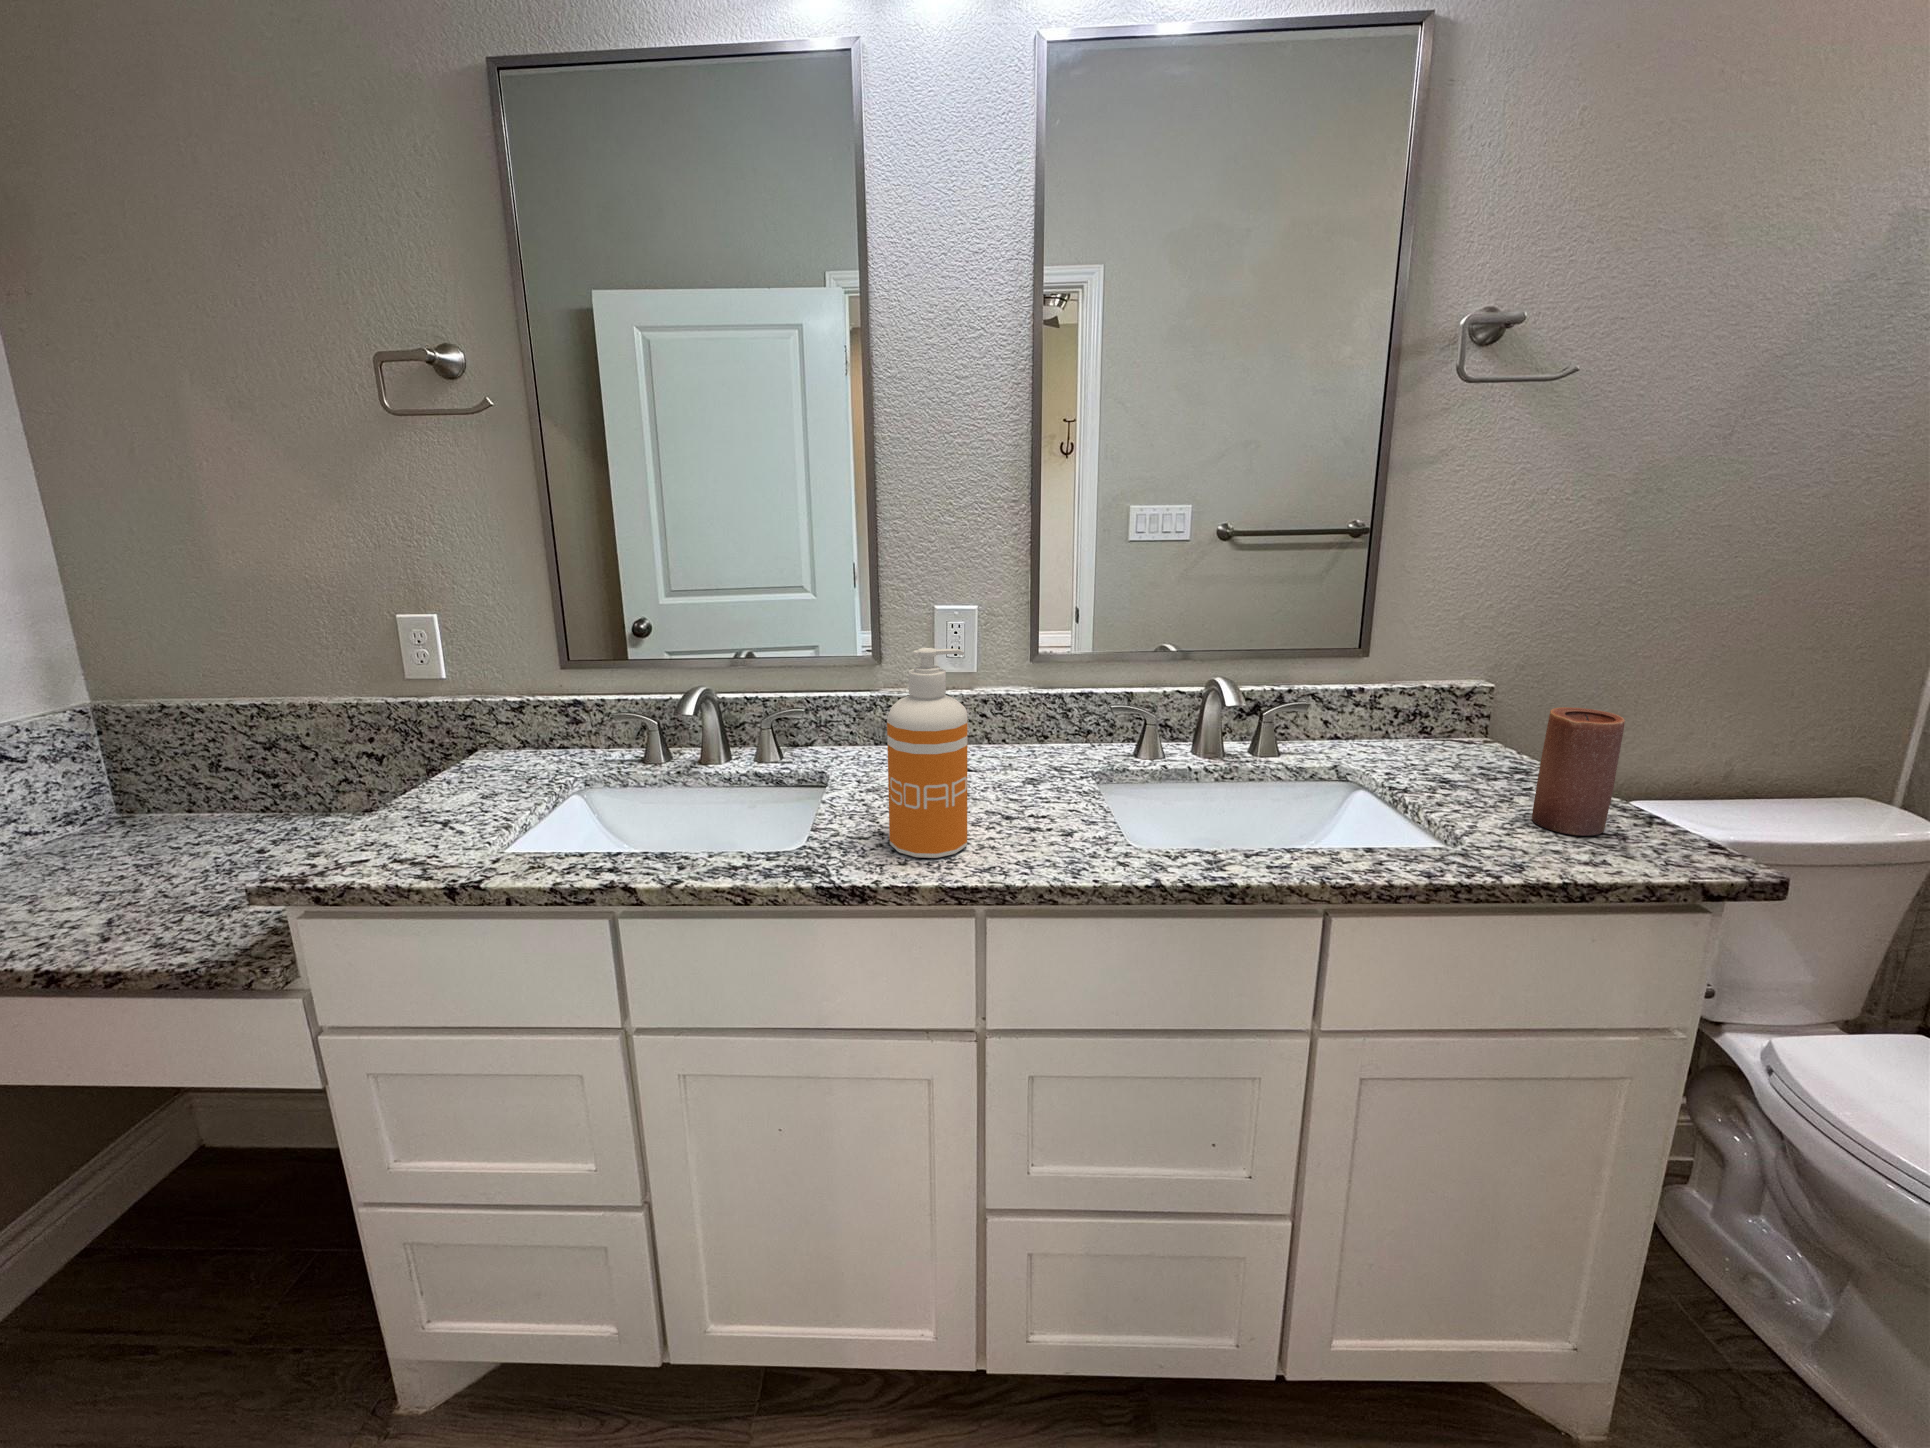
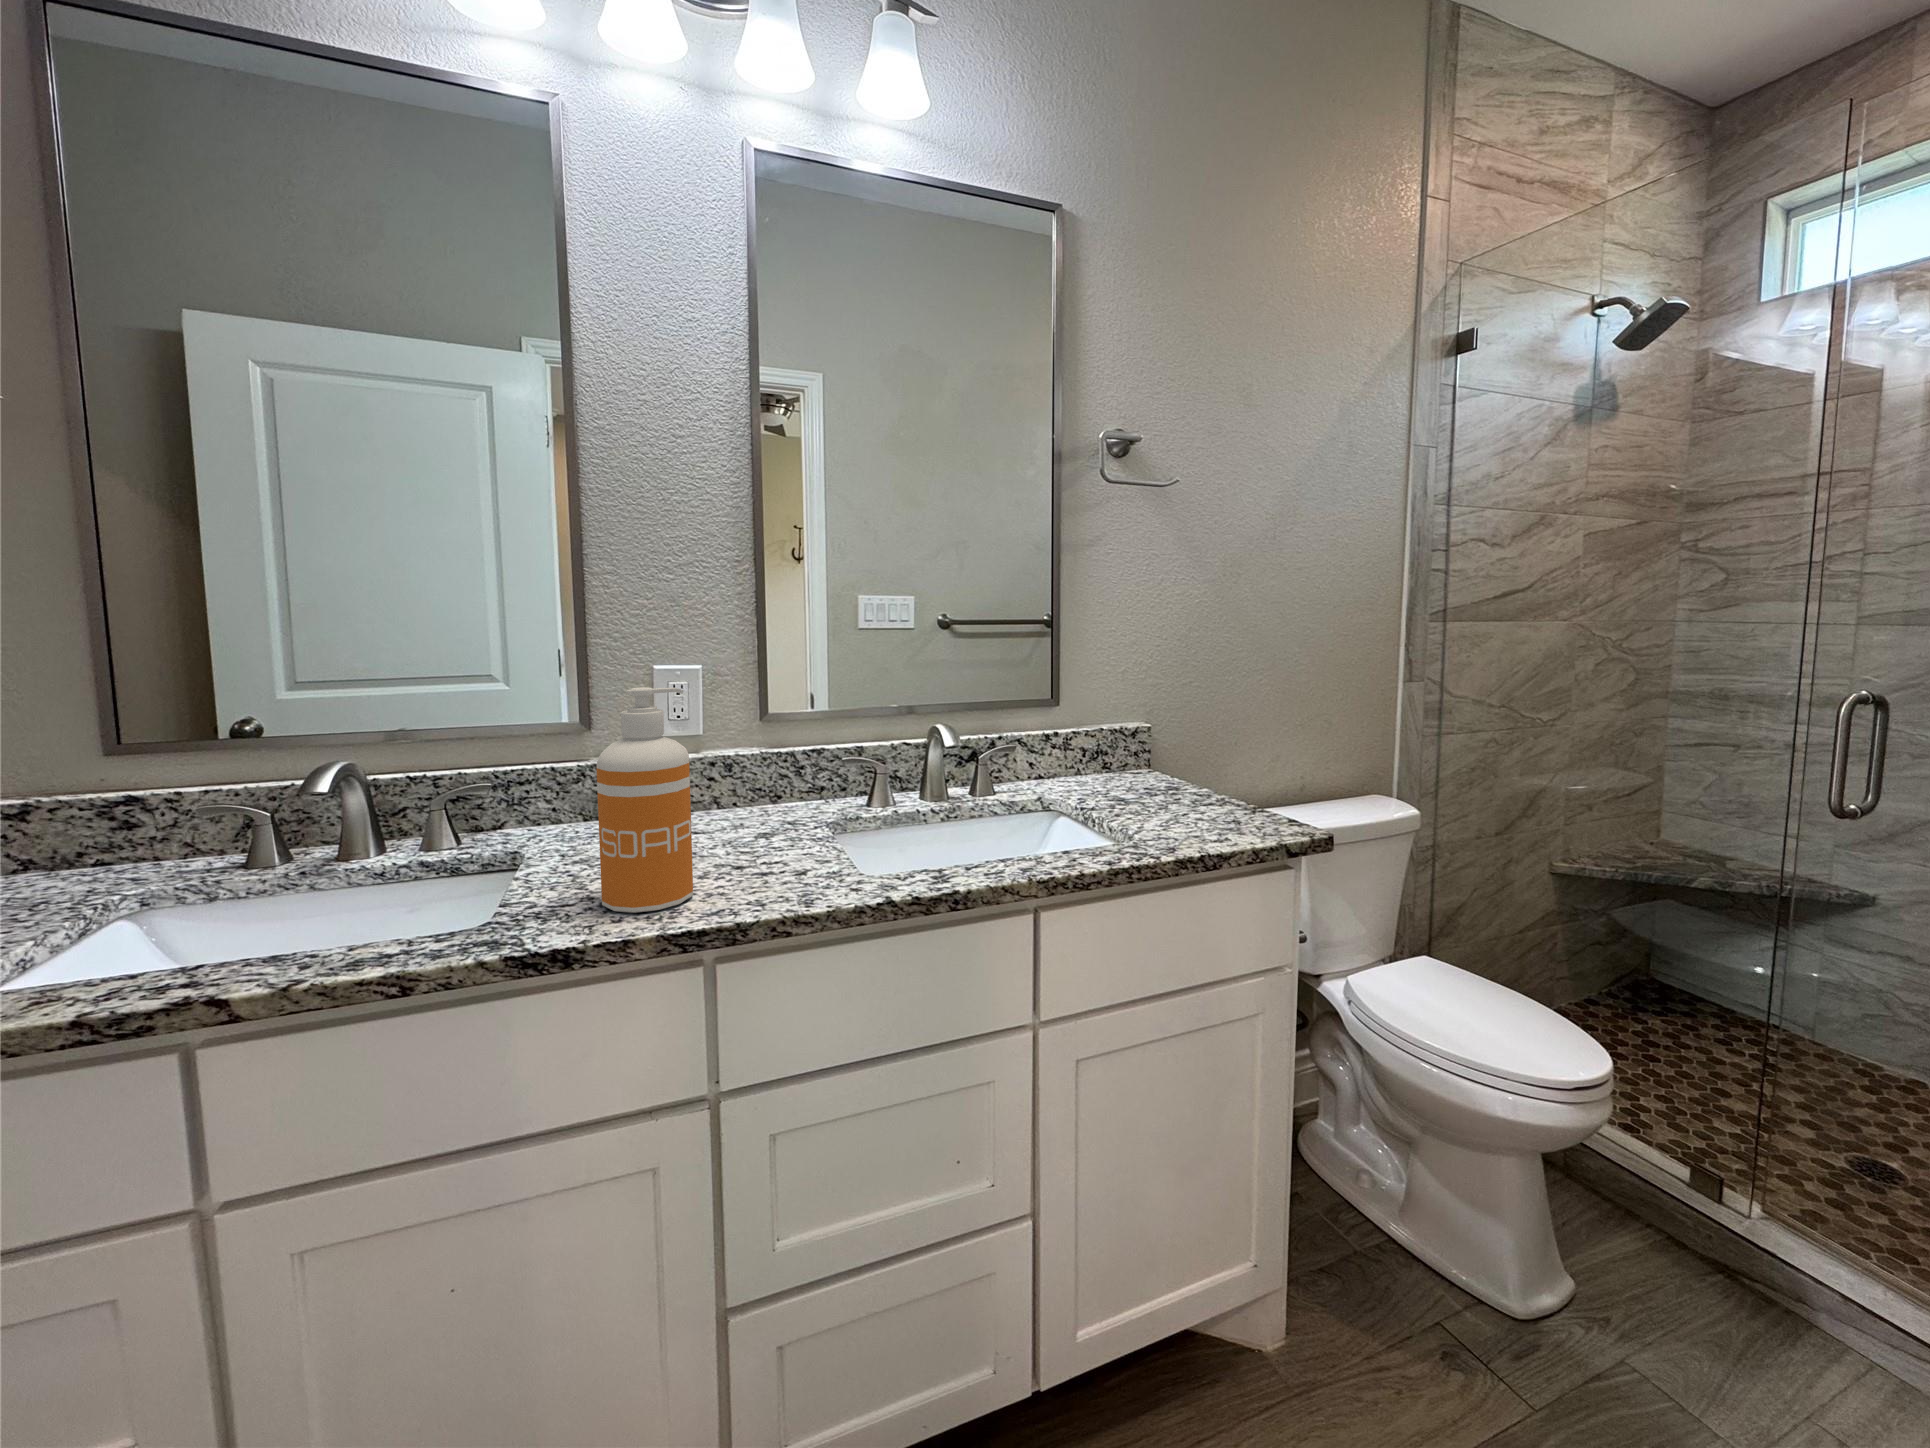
candle: present [1532,707,1625,836] -> none [1182,726,1231,825]

